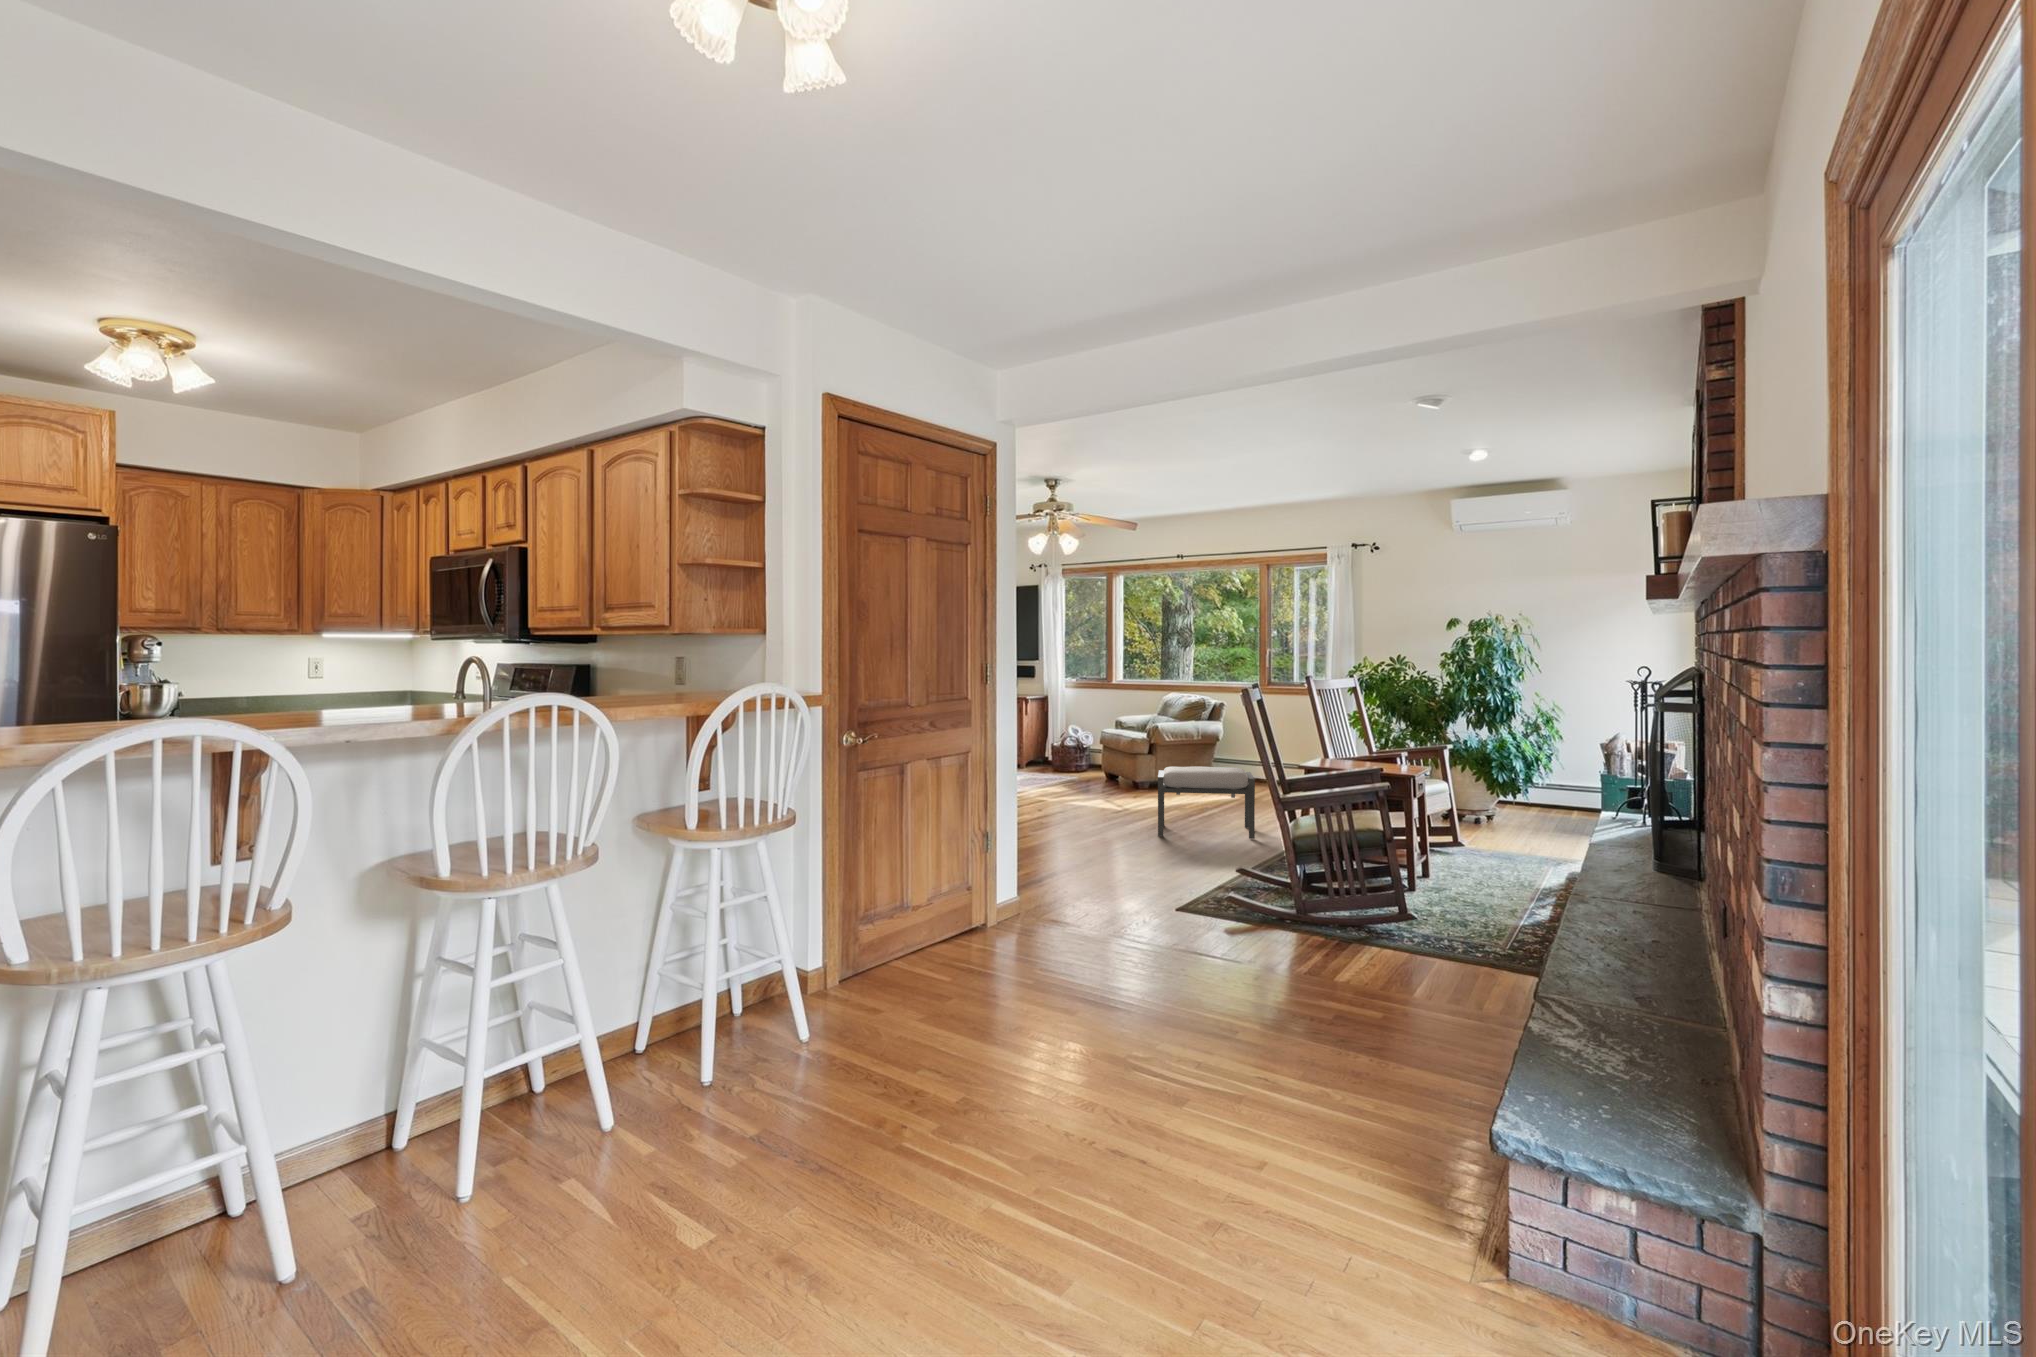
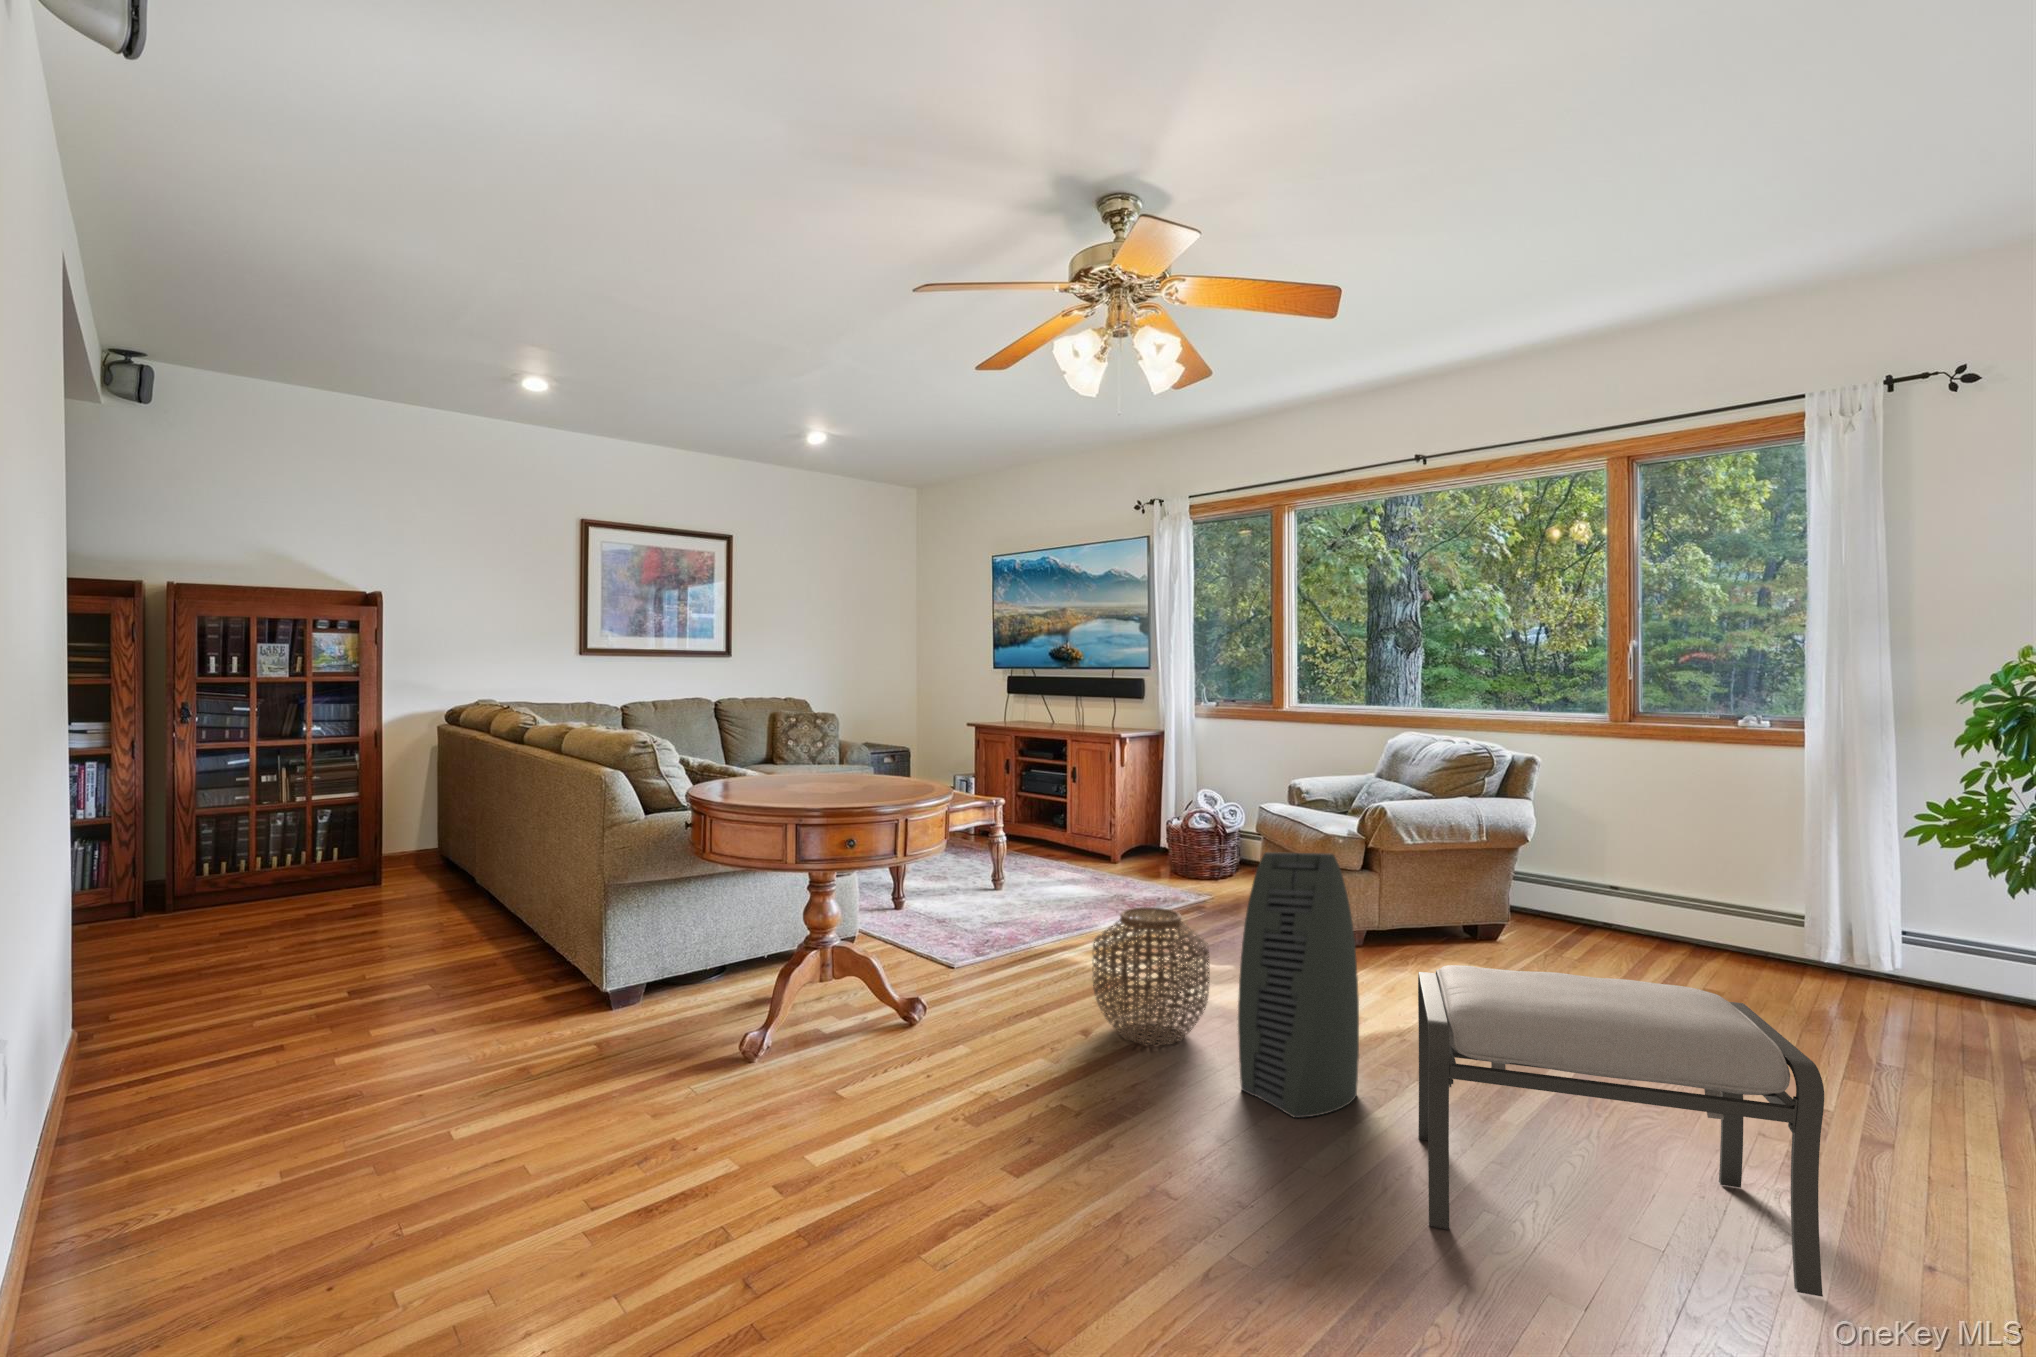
air purifier: none [1100,735,1141,824] -> present [1238,852,1359,1118]
woven basket: none [1042,763,1088,813] -> present [1093,907,1210,1045]

